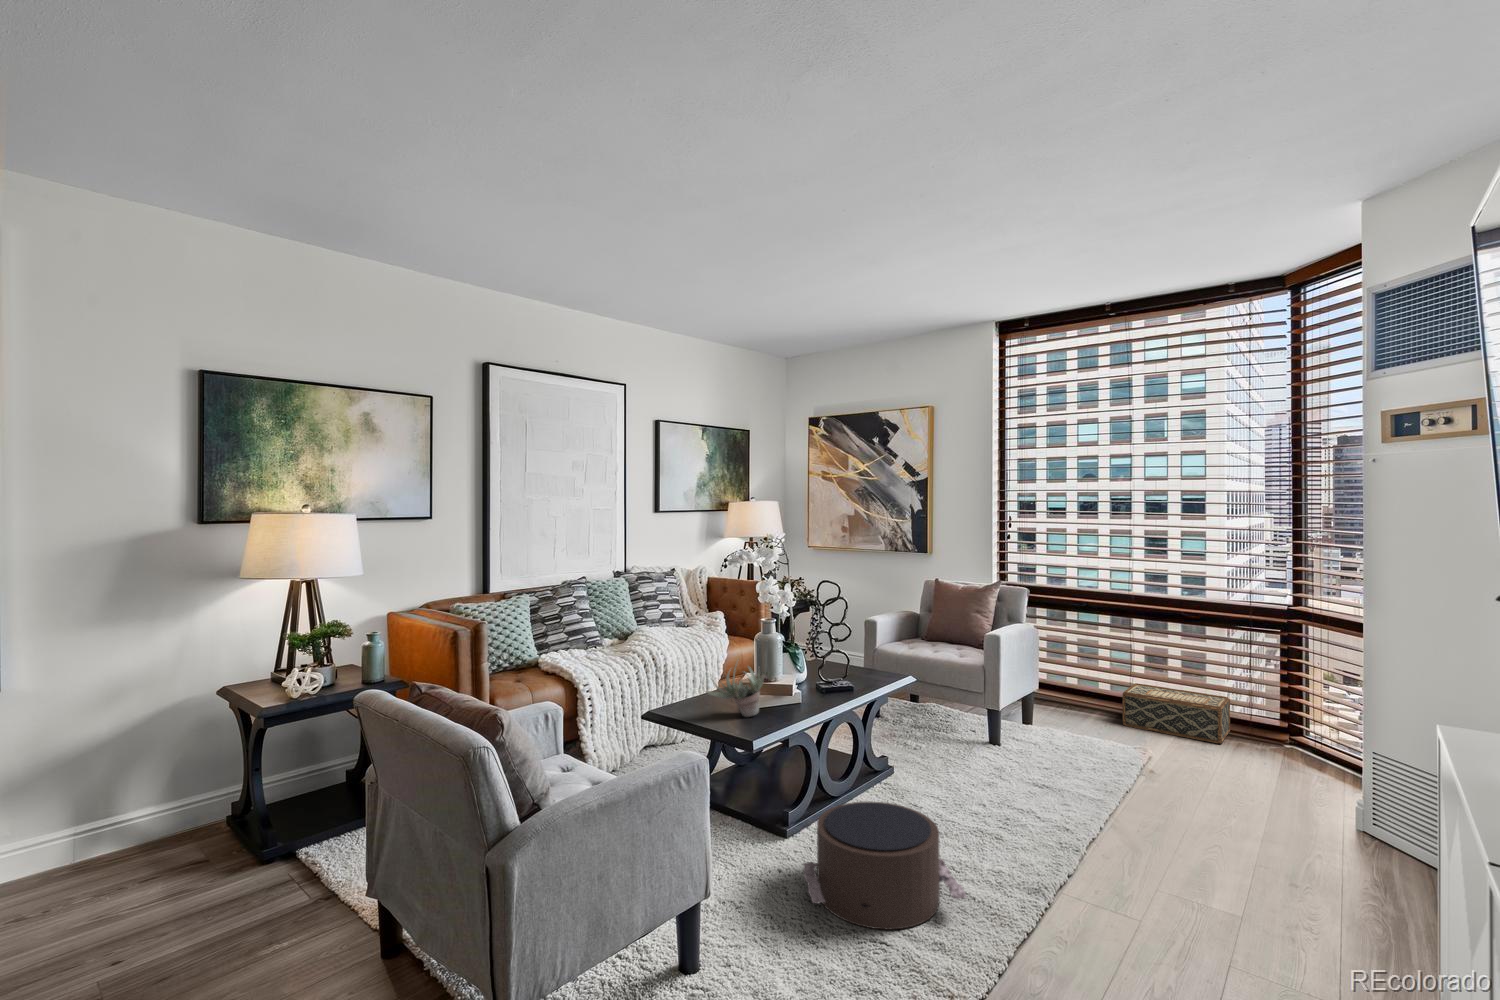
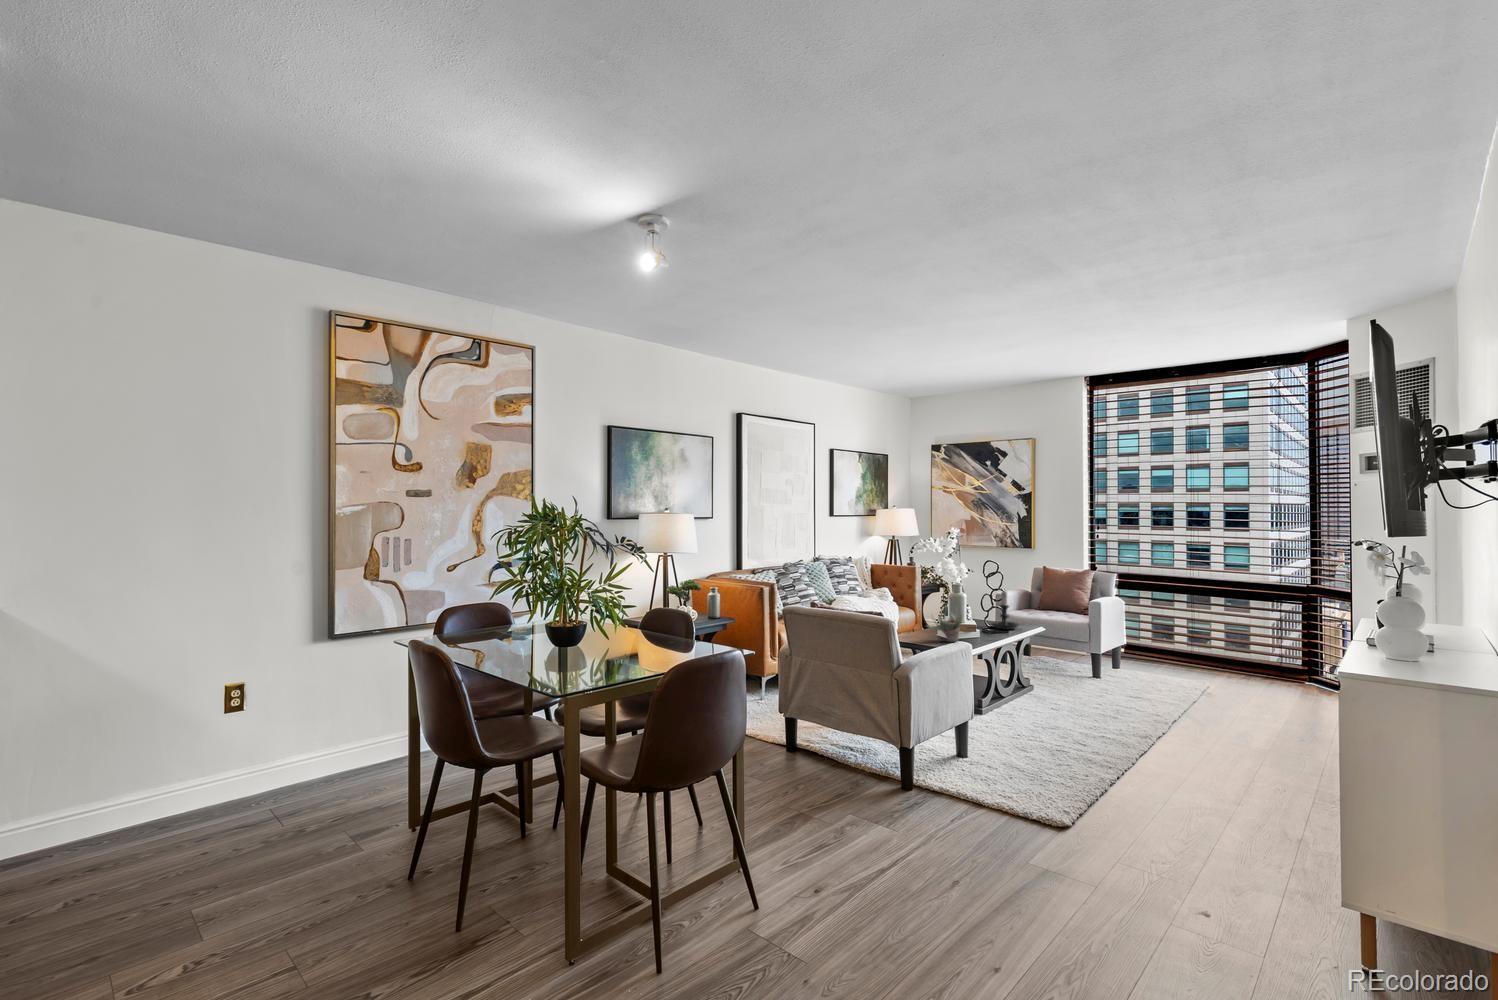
candle holder: none [832,621,875,684] -> present [990,591,1019,630]
woven basket: present [1122,683,1230,743] -> none [1186,641,1265,679]
pouf: present [803,802,967,929] -> none [1005,688,1110,747]

